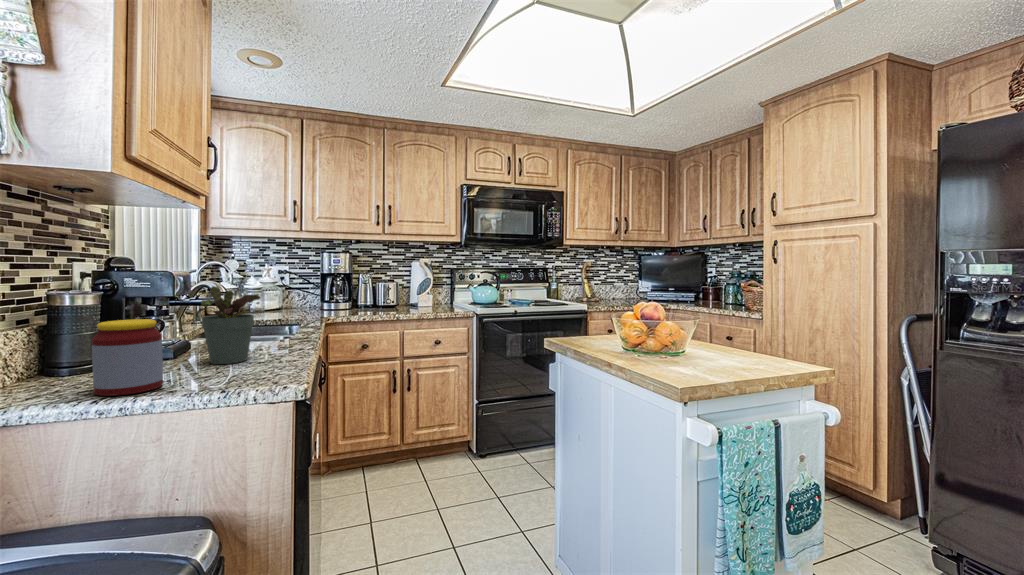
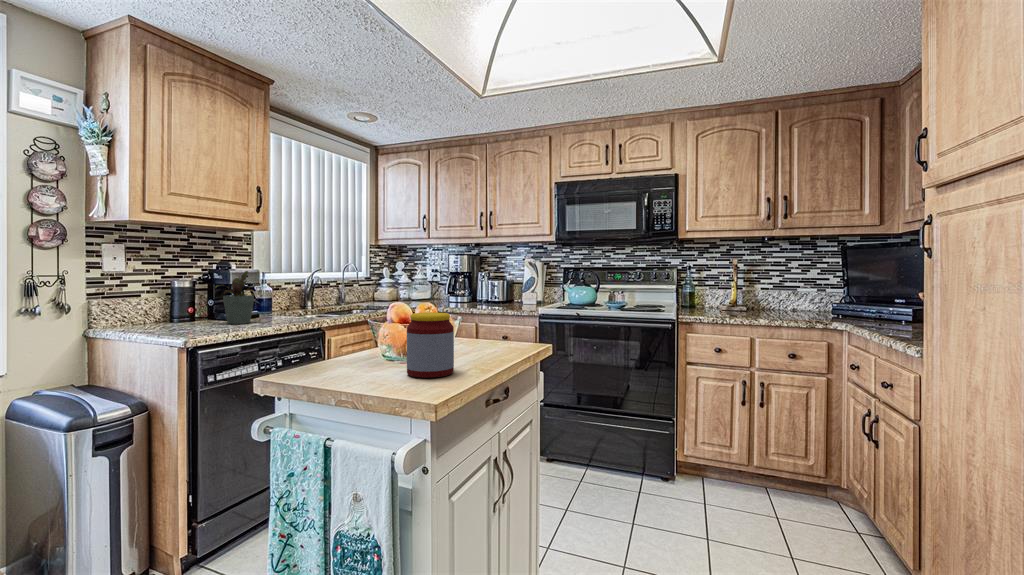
jar: present [92,319,163,396] -> present [407,312,454,378]

